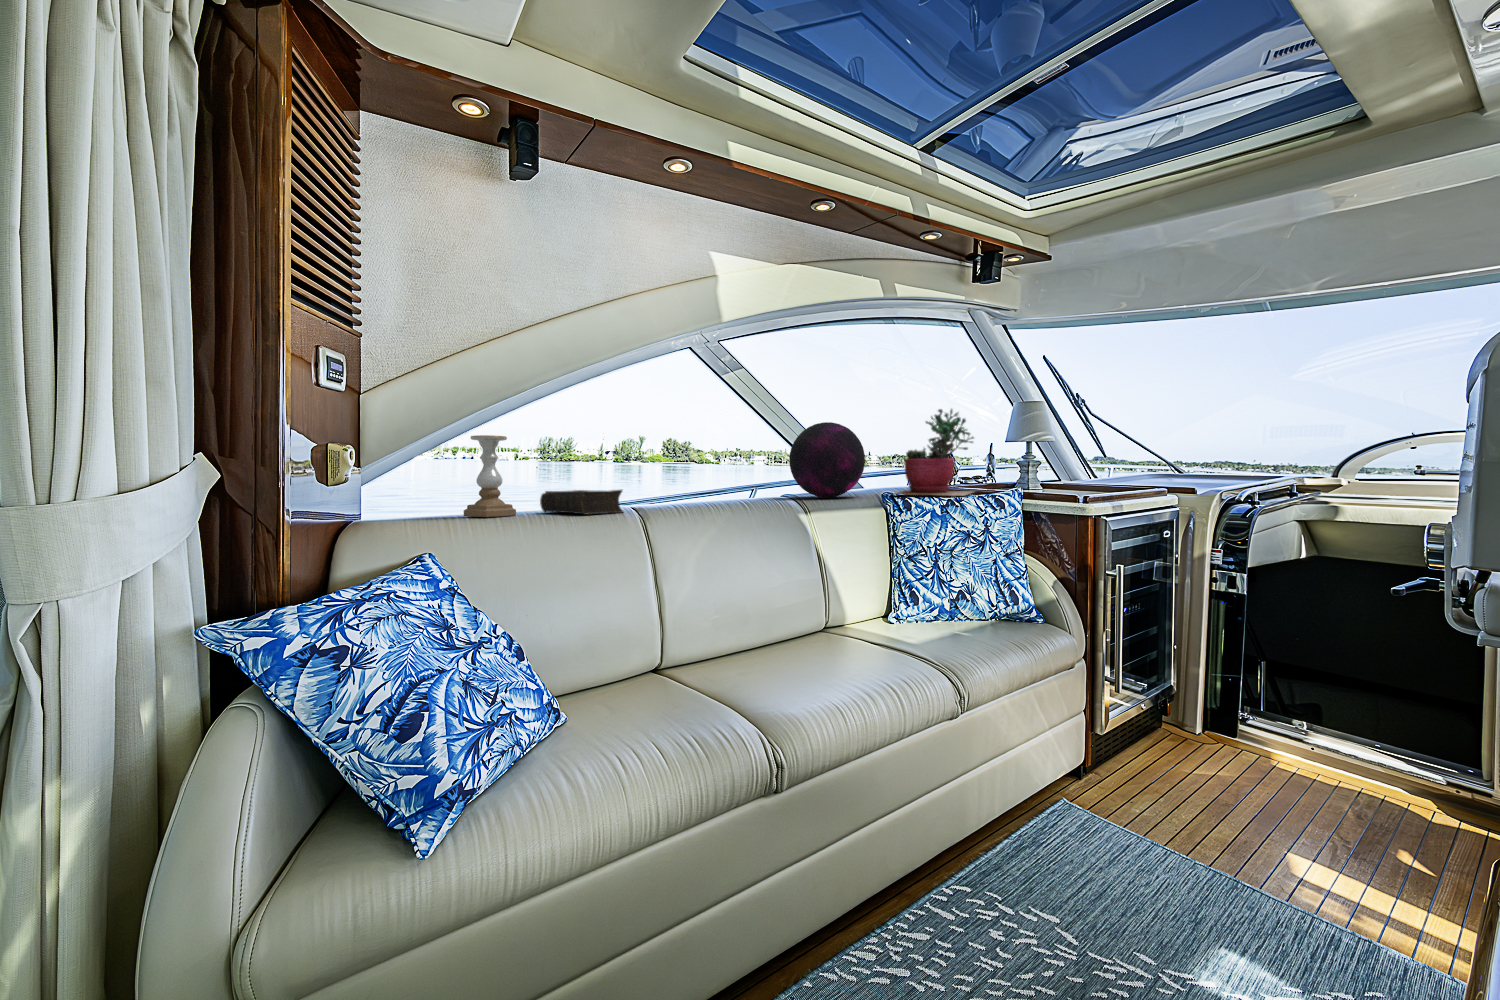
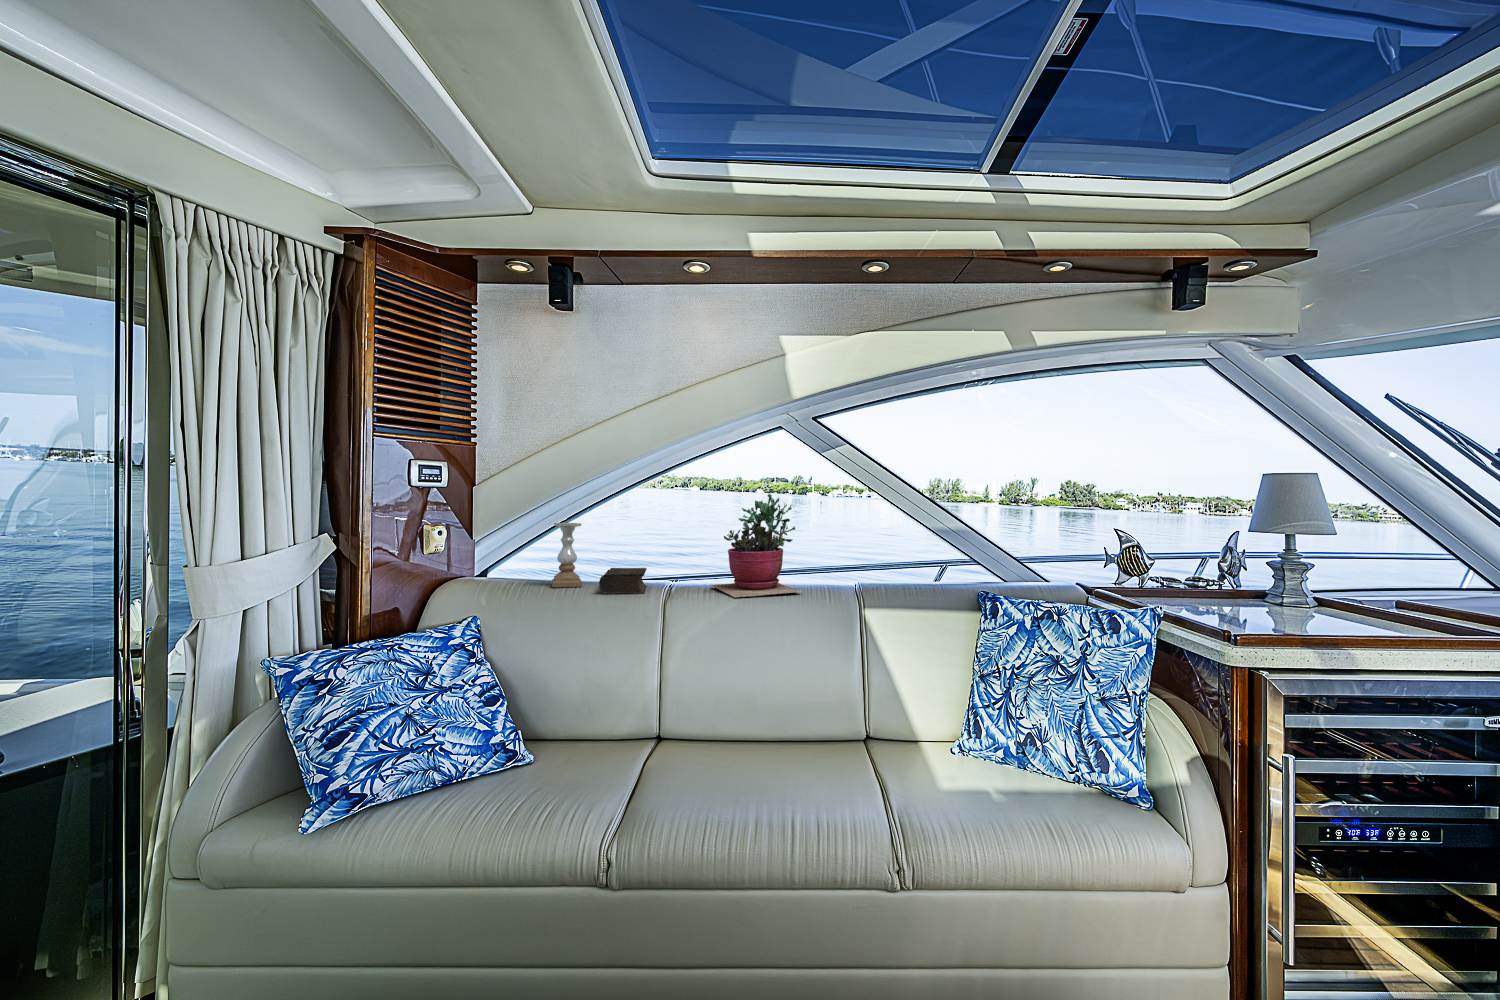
succulent plant: present [895,409,974,496] -> present [711,494,802,597]
decorative orb: present [789,422,865,498] -> none [869,506,956,591]

